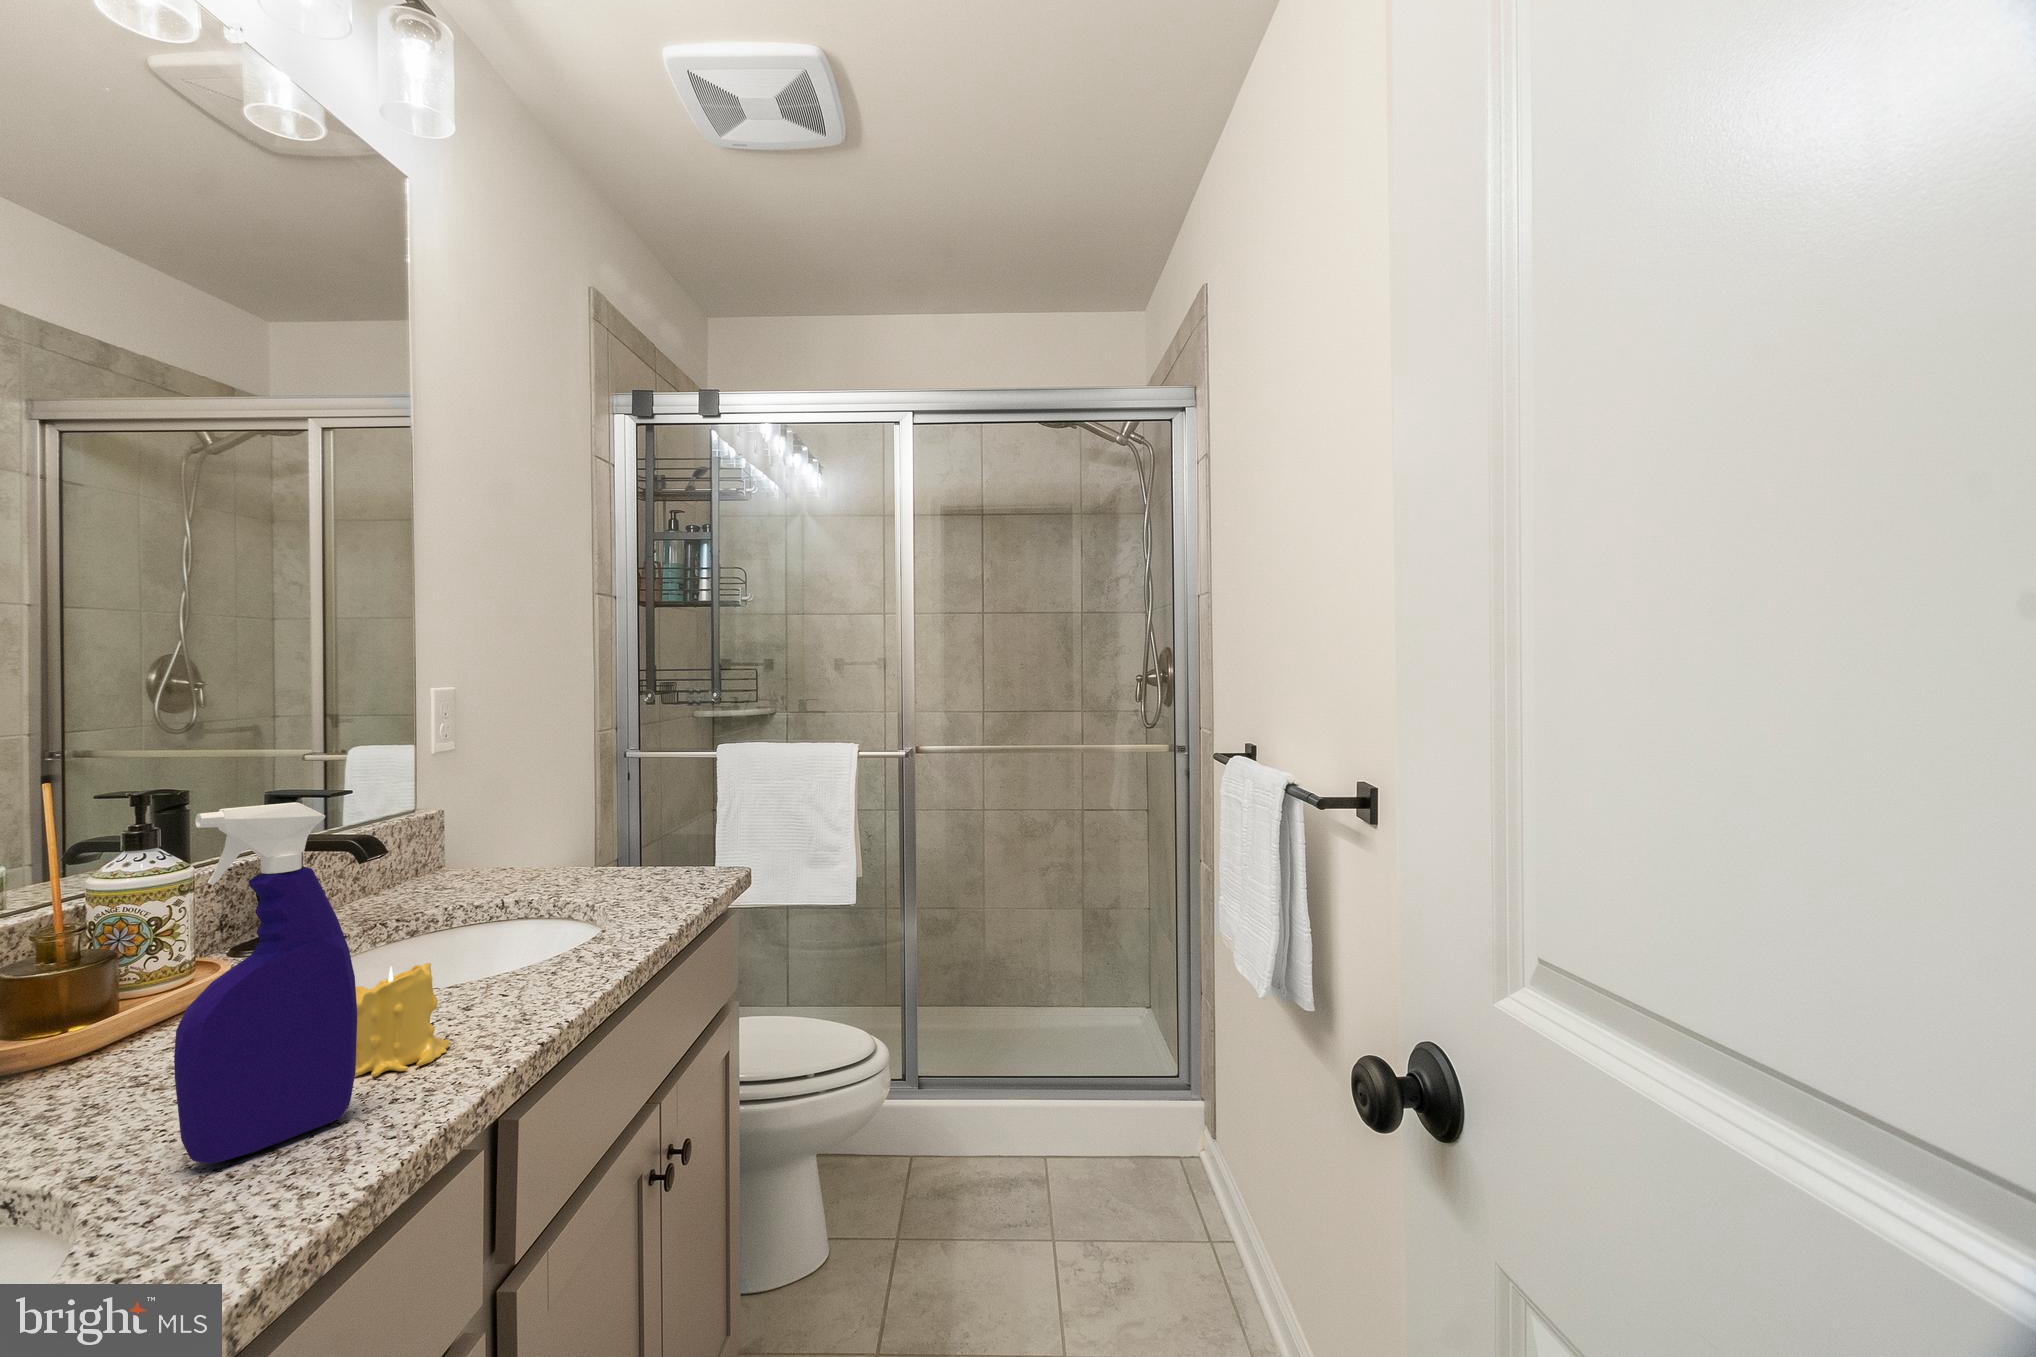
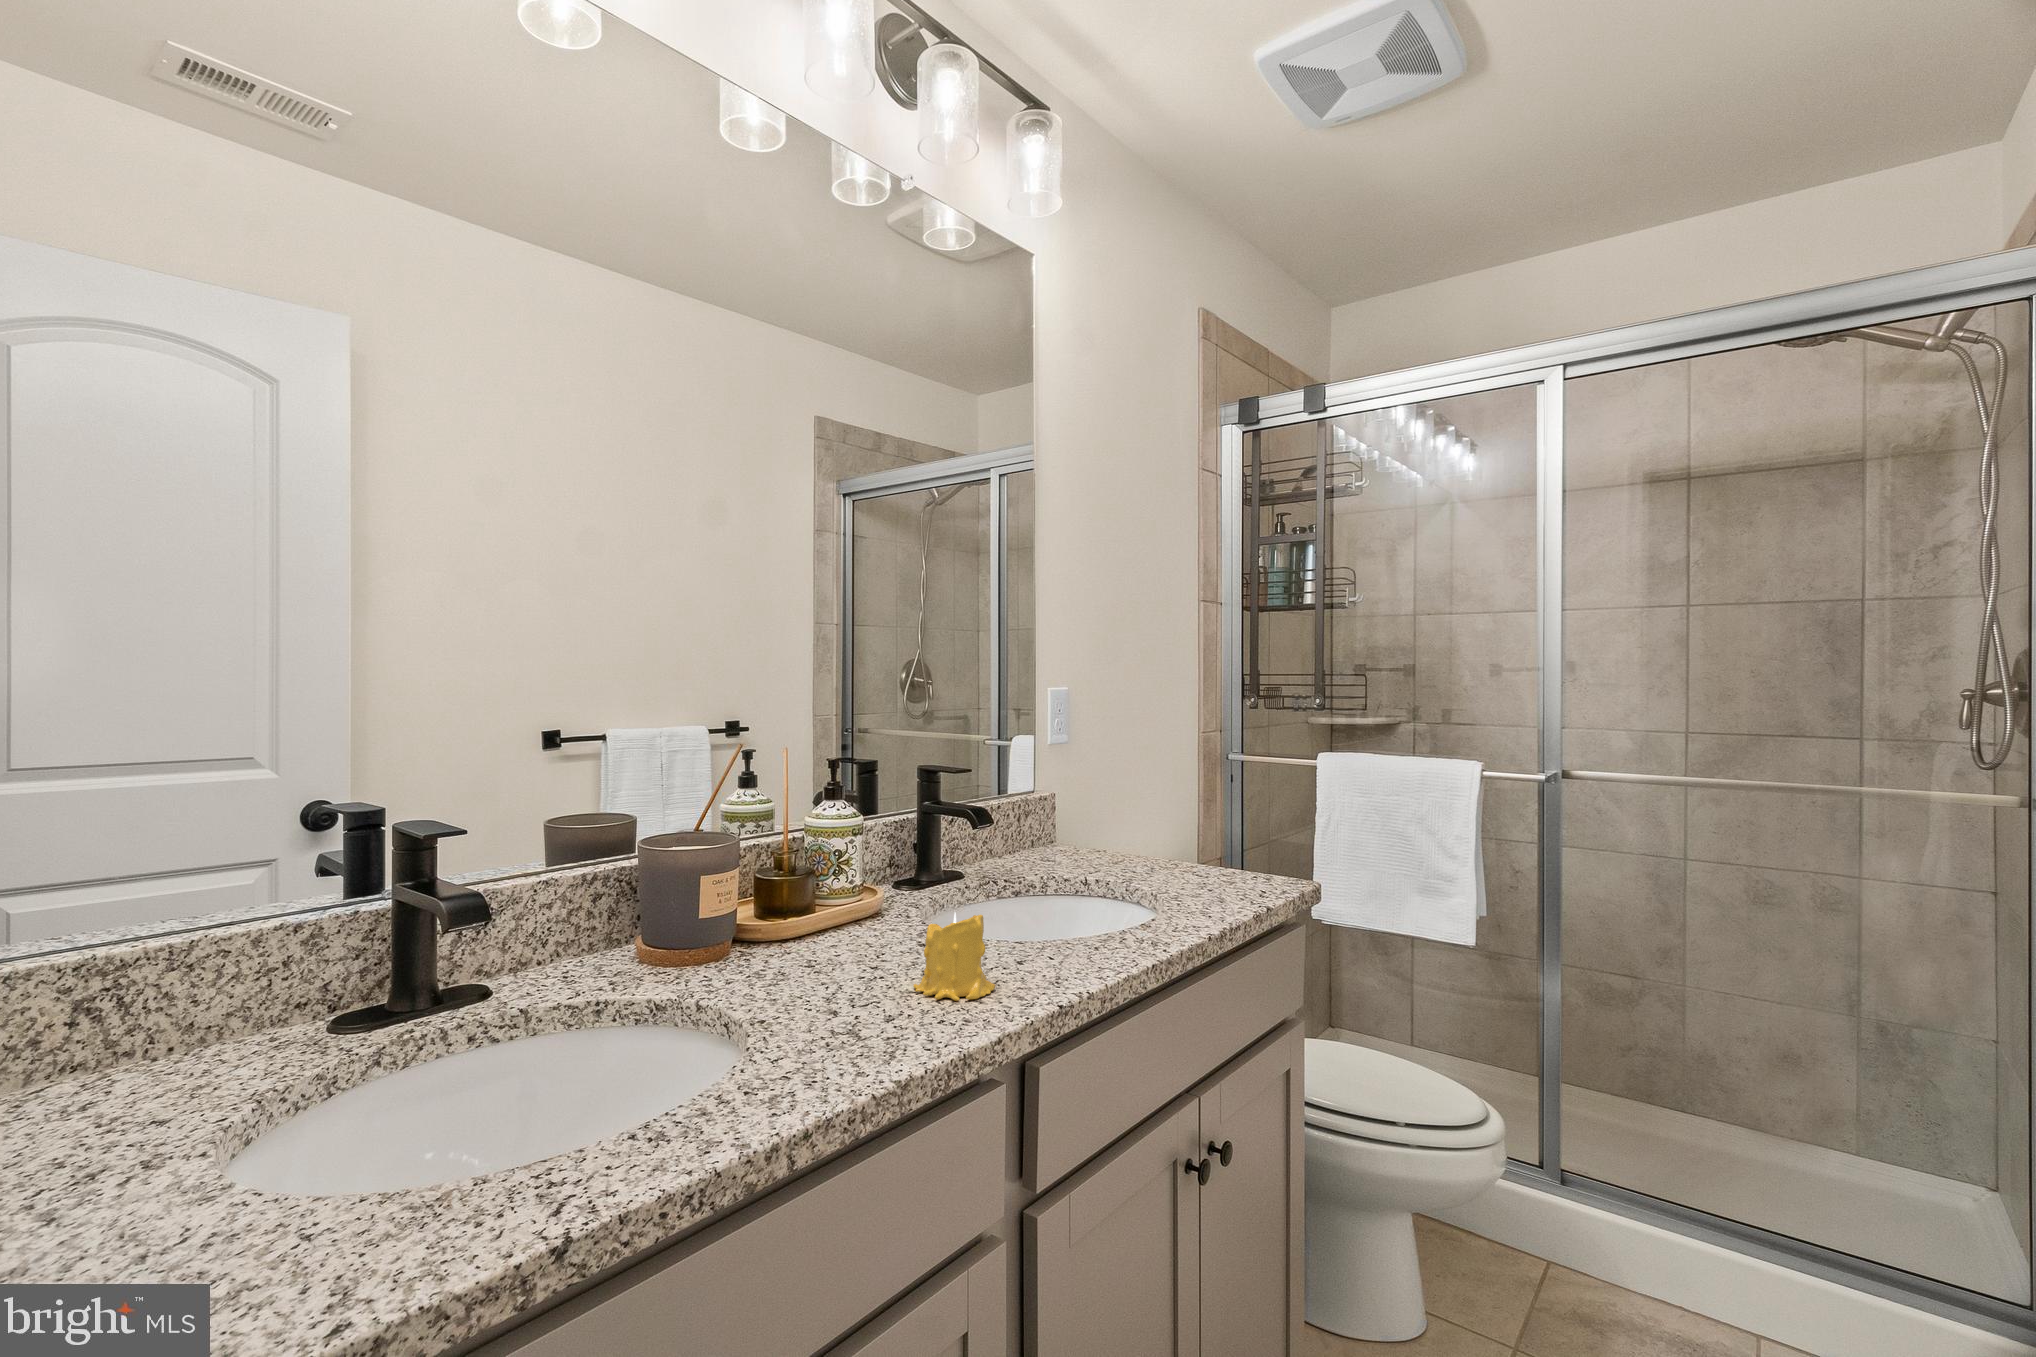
spray bottle: present [174,802,357,1164] -> none [801,767,917,1033]

